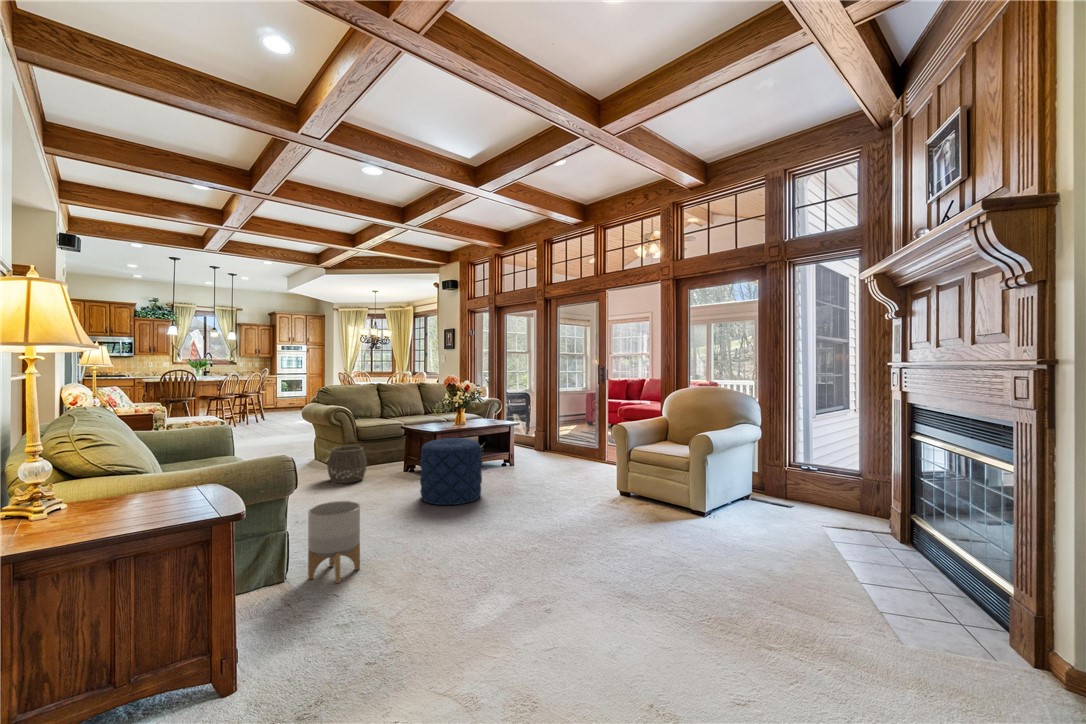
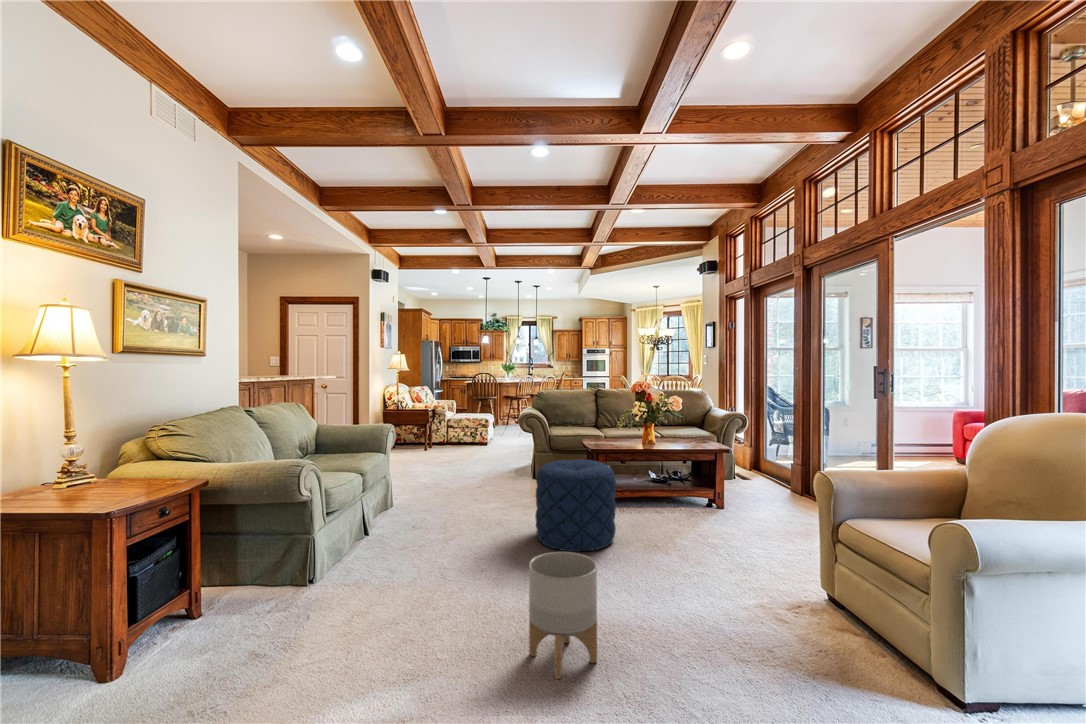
woven basket: present [328,446,367,483] -> none [495,454,537,496]
planter: present [308,501,360,583] -> present [529,552,597,679]

